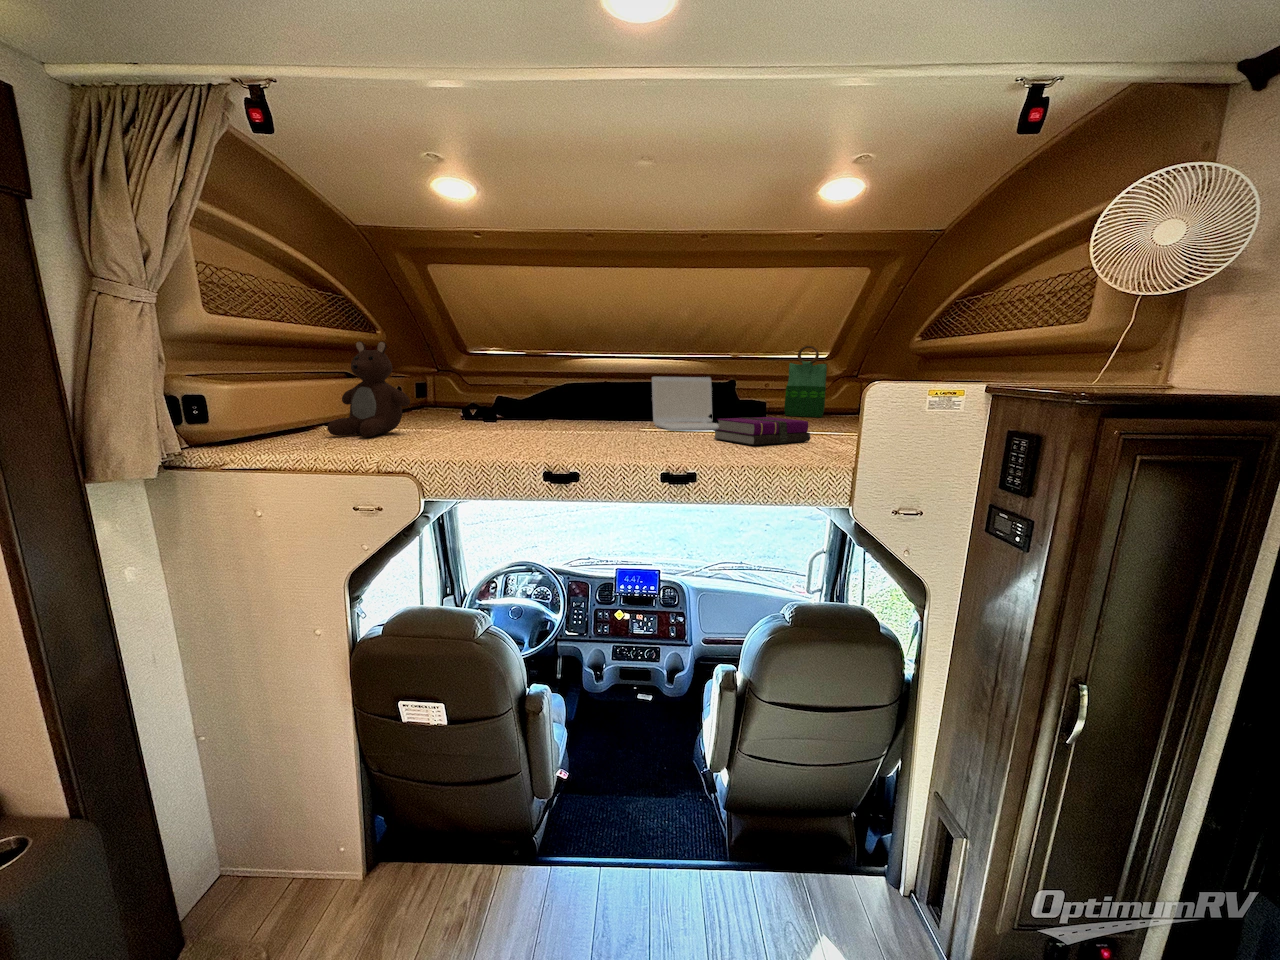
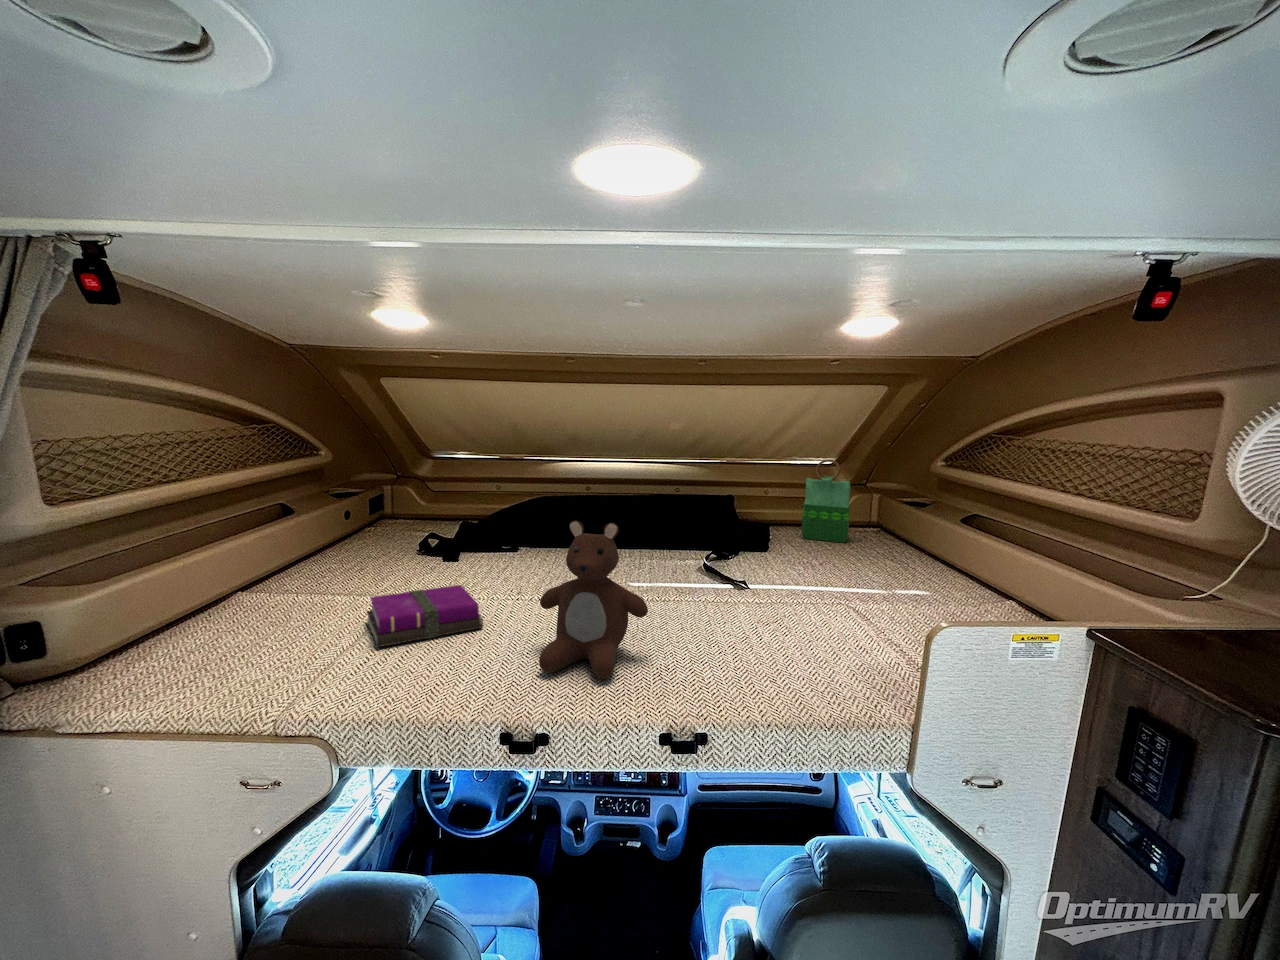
teddy bear: present [327,341,410,437] -> present [539,521,648,679]
laptop: present [652,377,718,430] -> none [646,513,745,592]
notebook: present [714,417,810,445] -> present [367,585,483,647]

